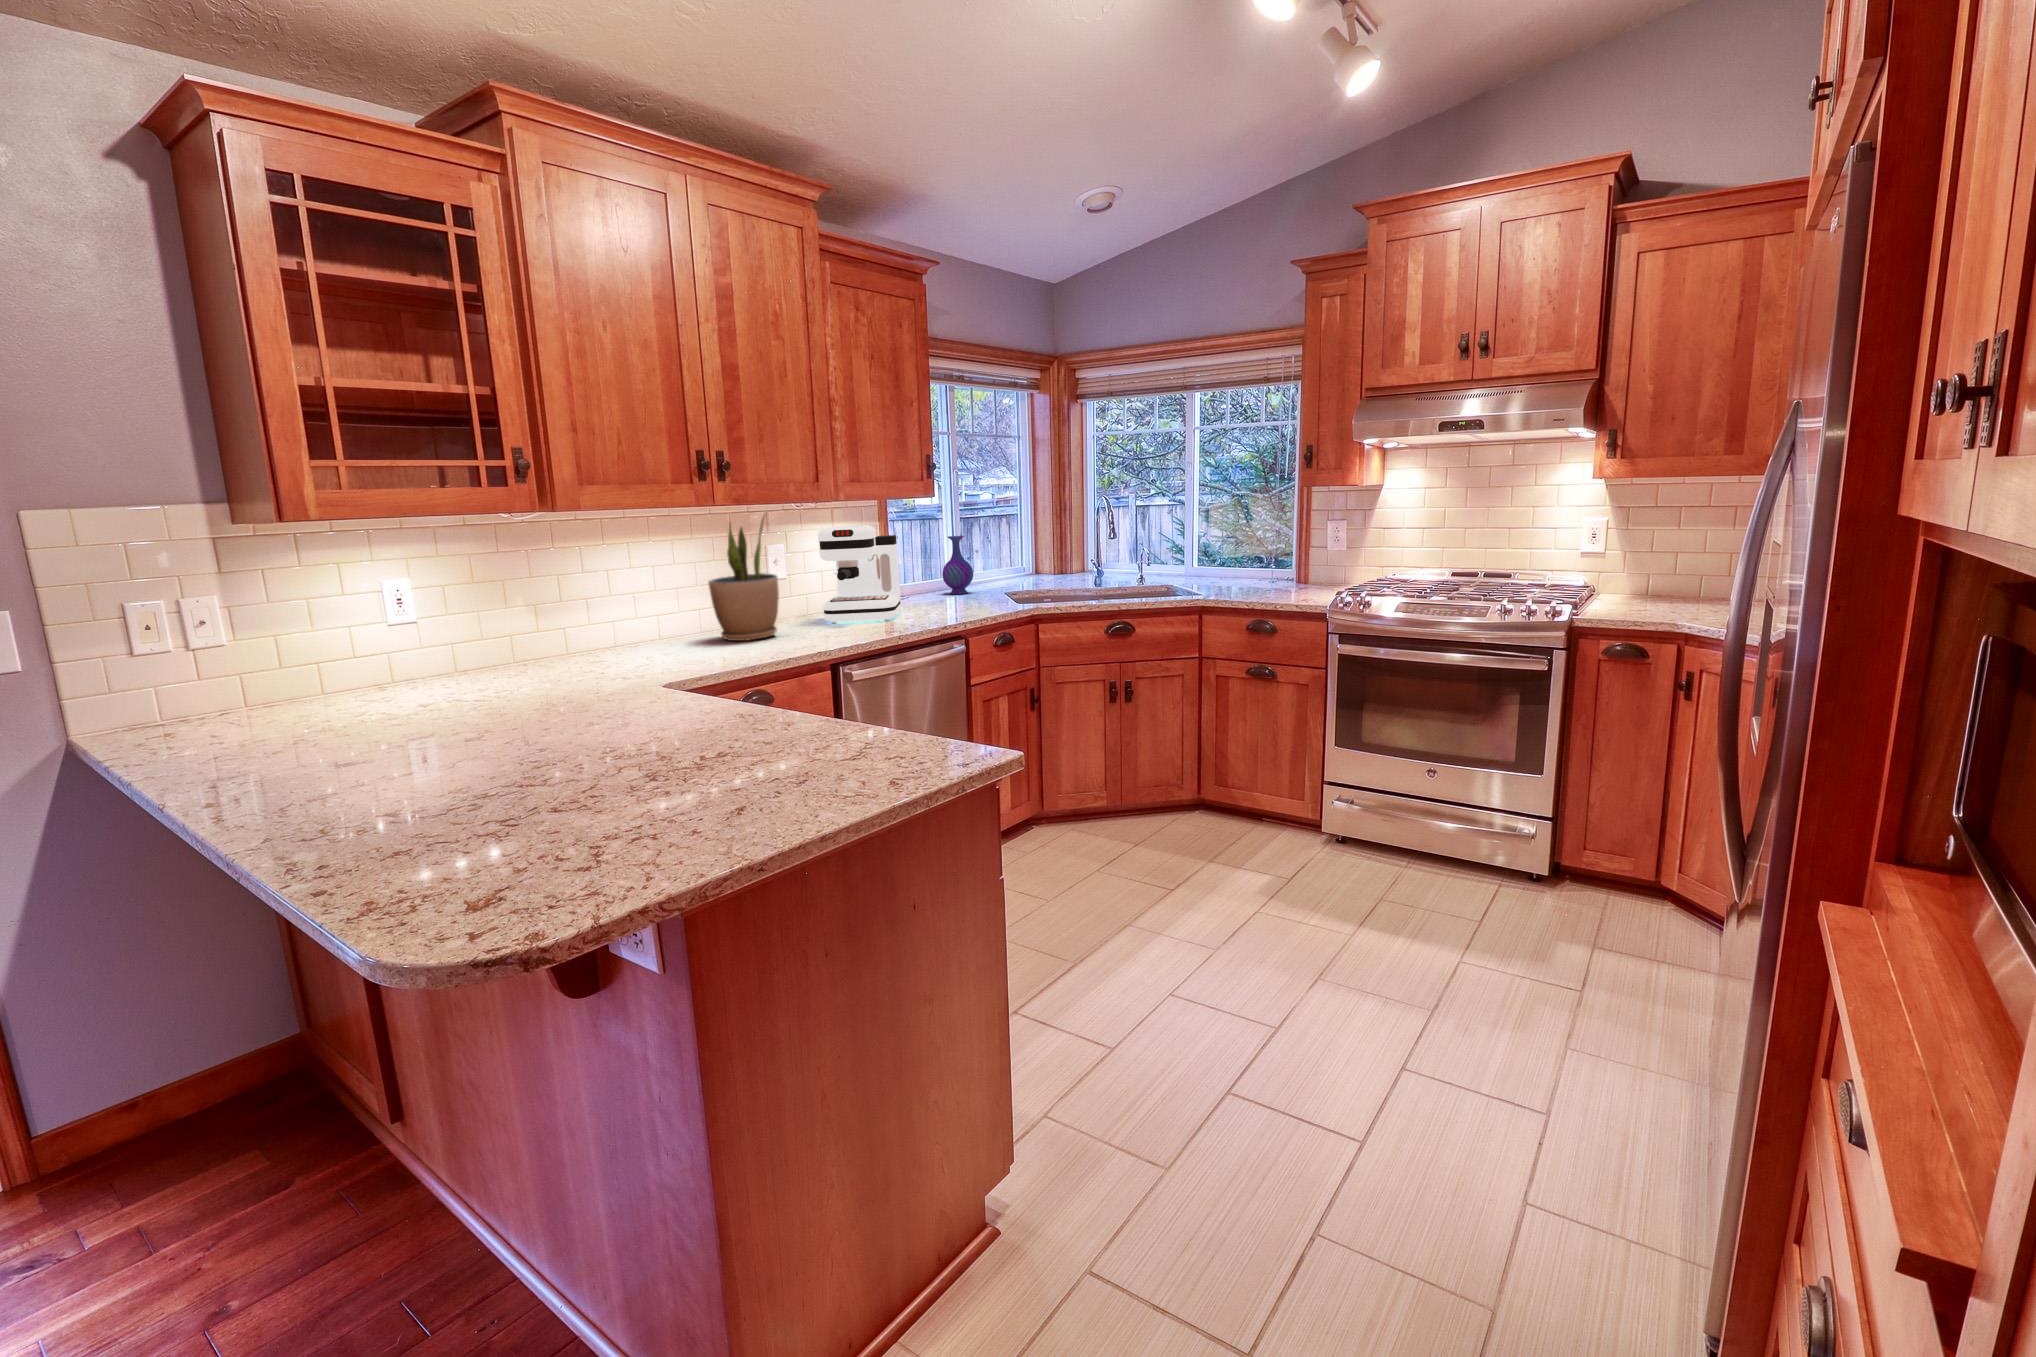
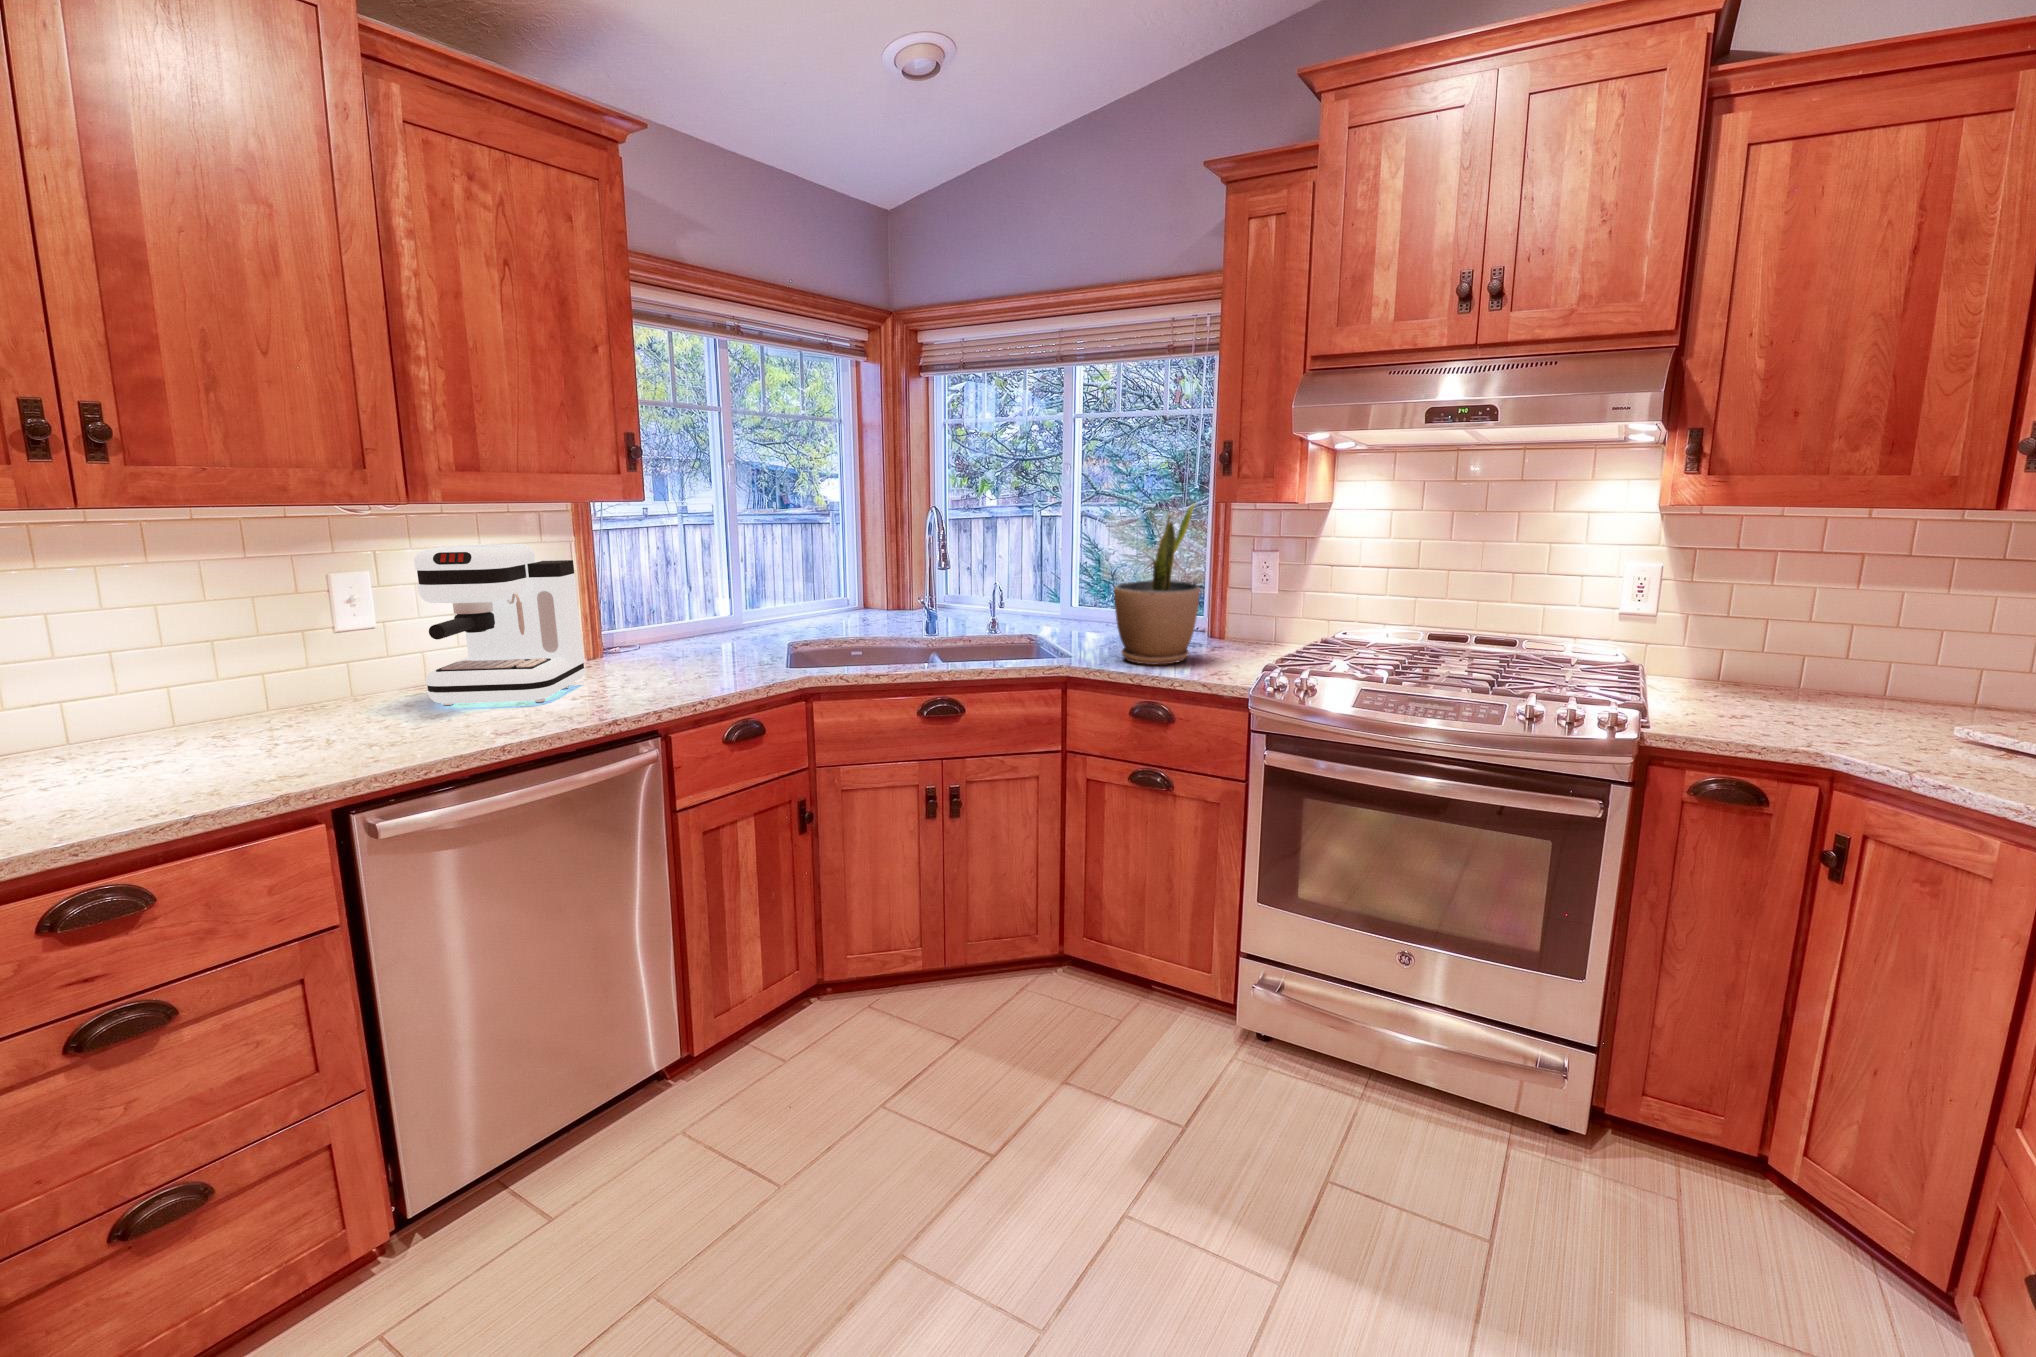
potted plant: present [708,515,779,641] -> present [1114,503,1199,665]
vase: present [942,536,973,594] -> none [702,556,749,641]

